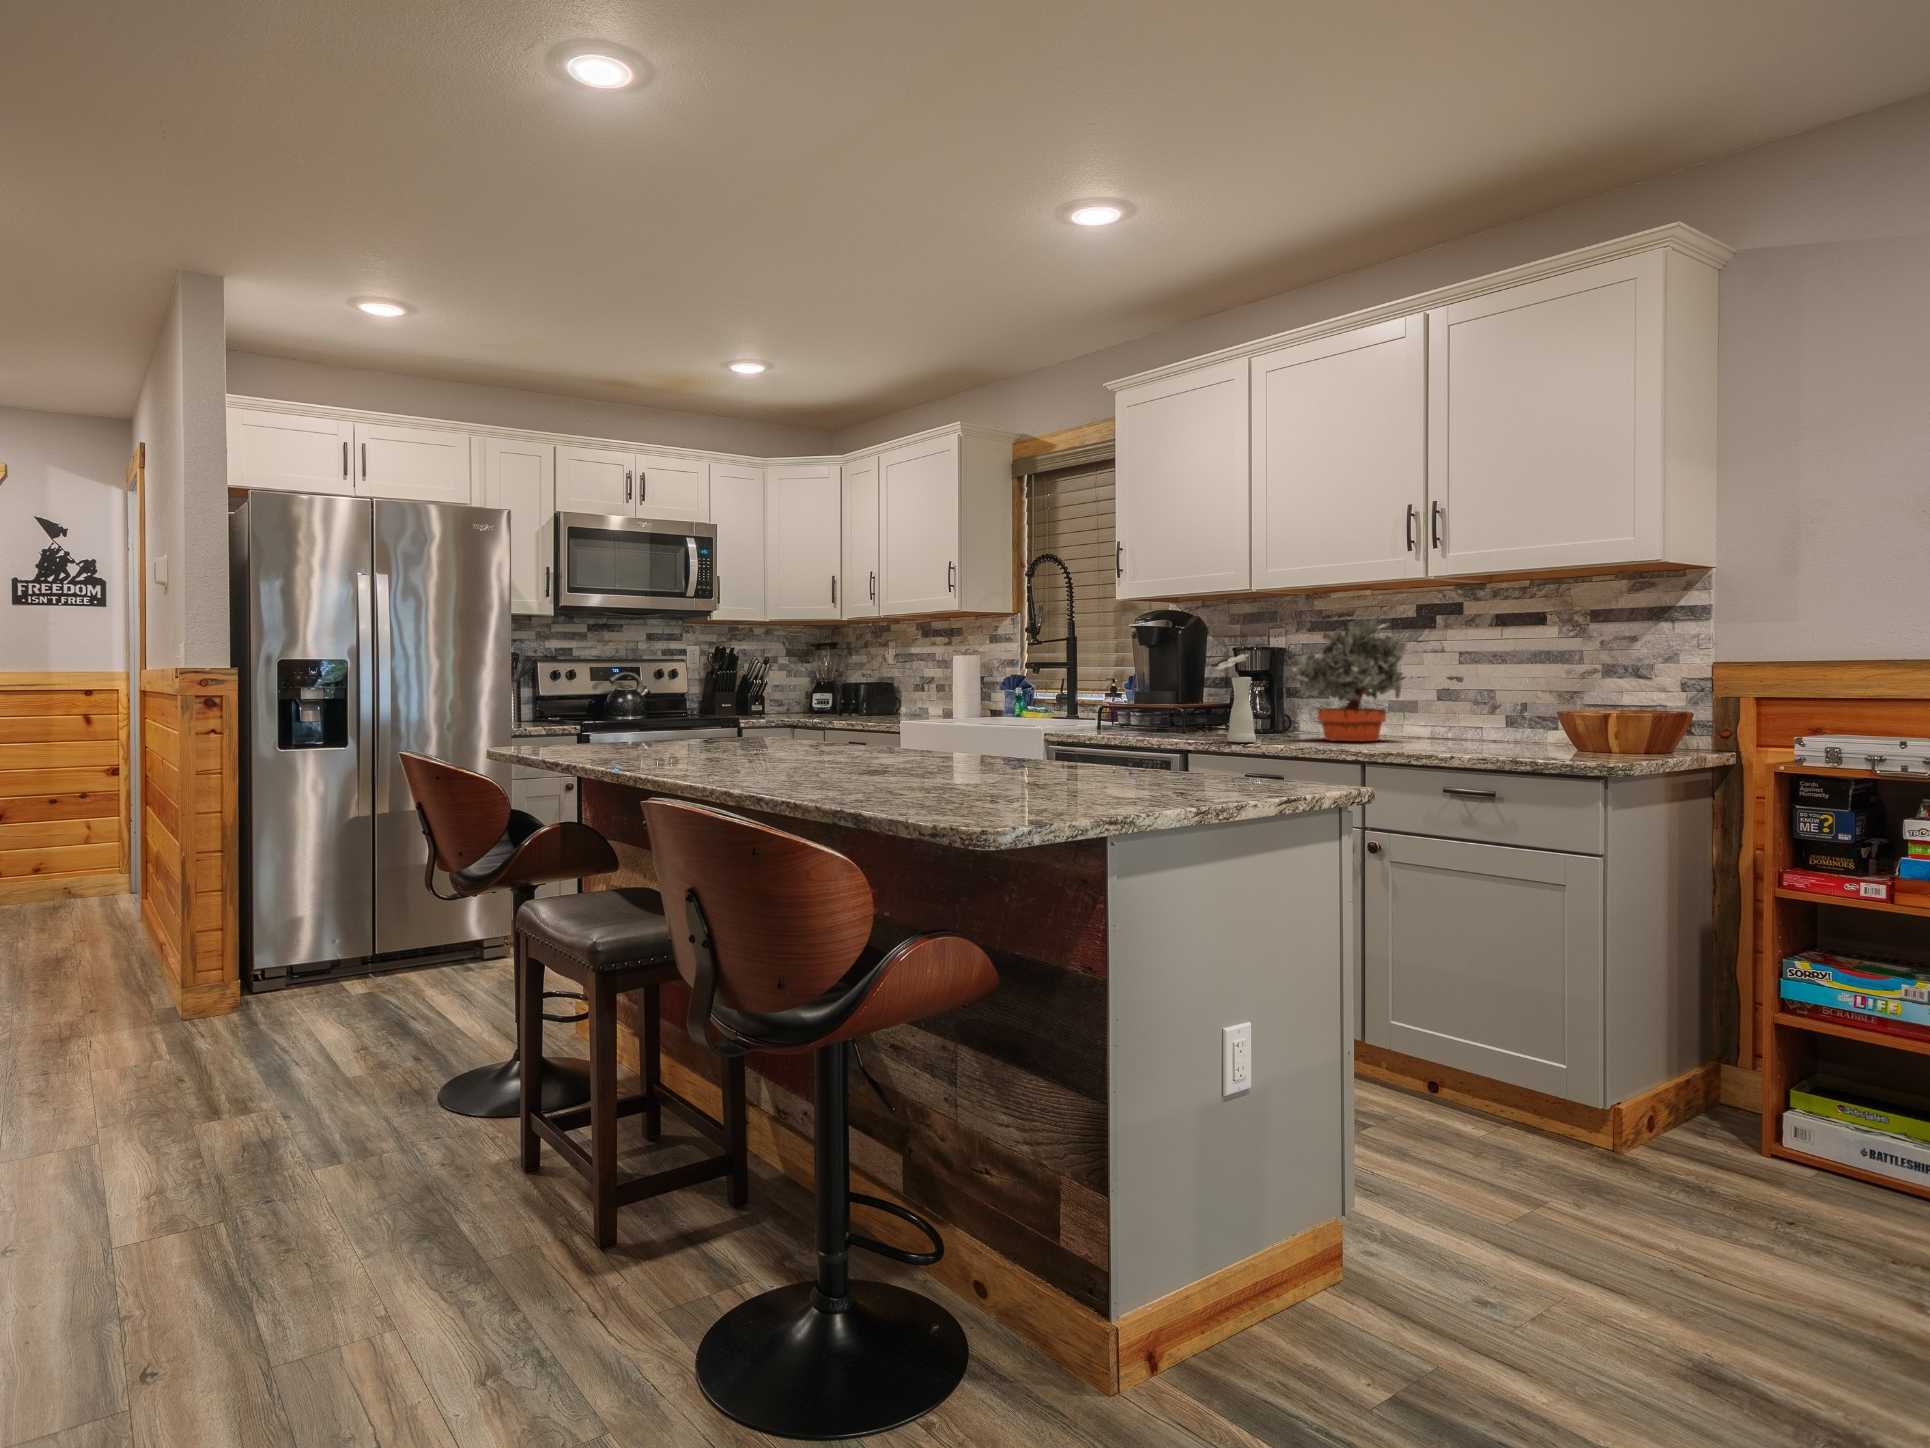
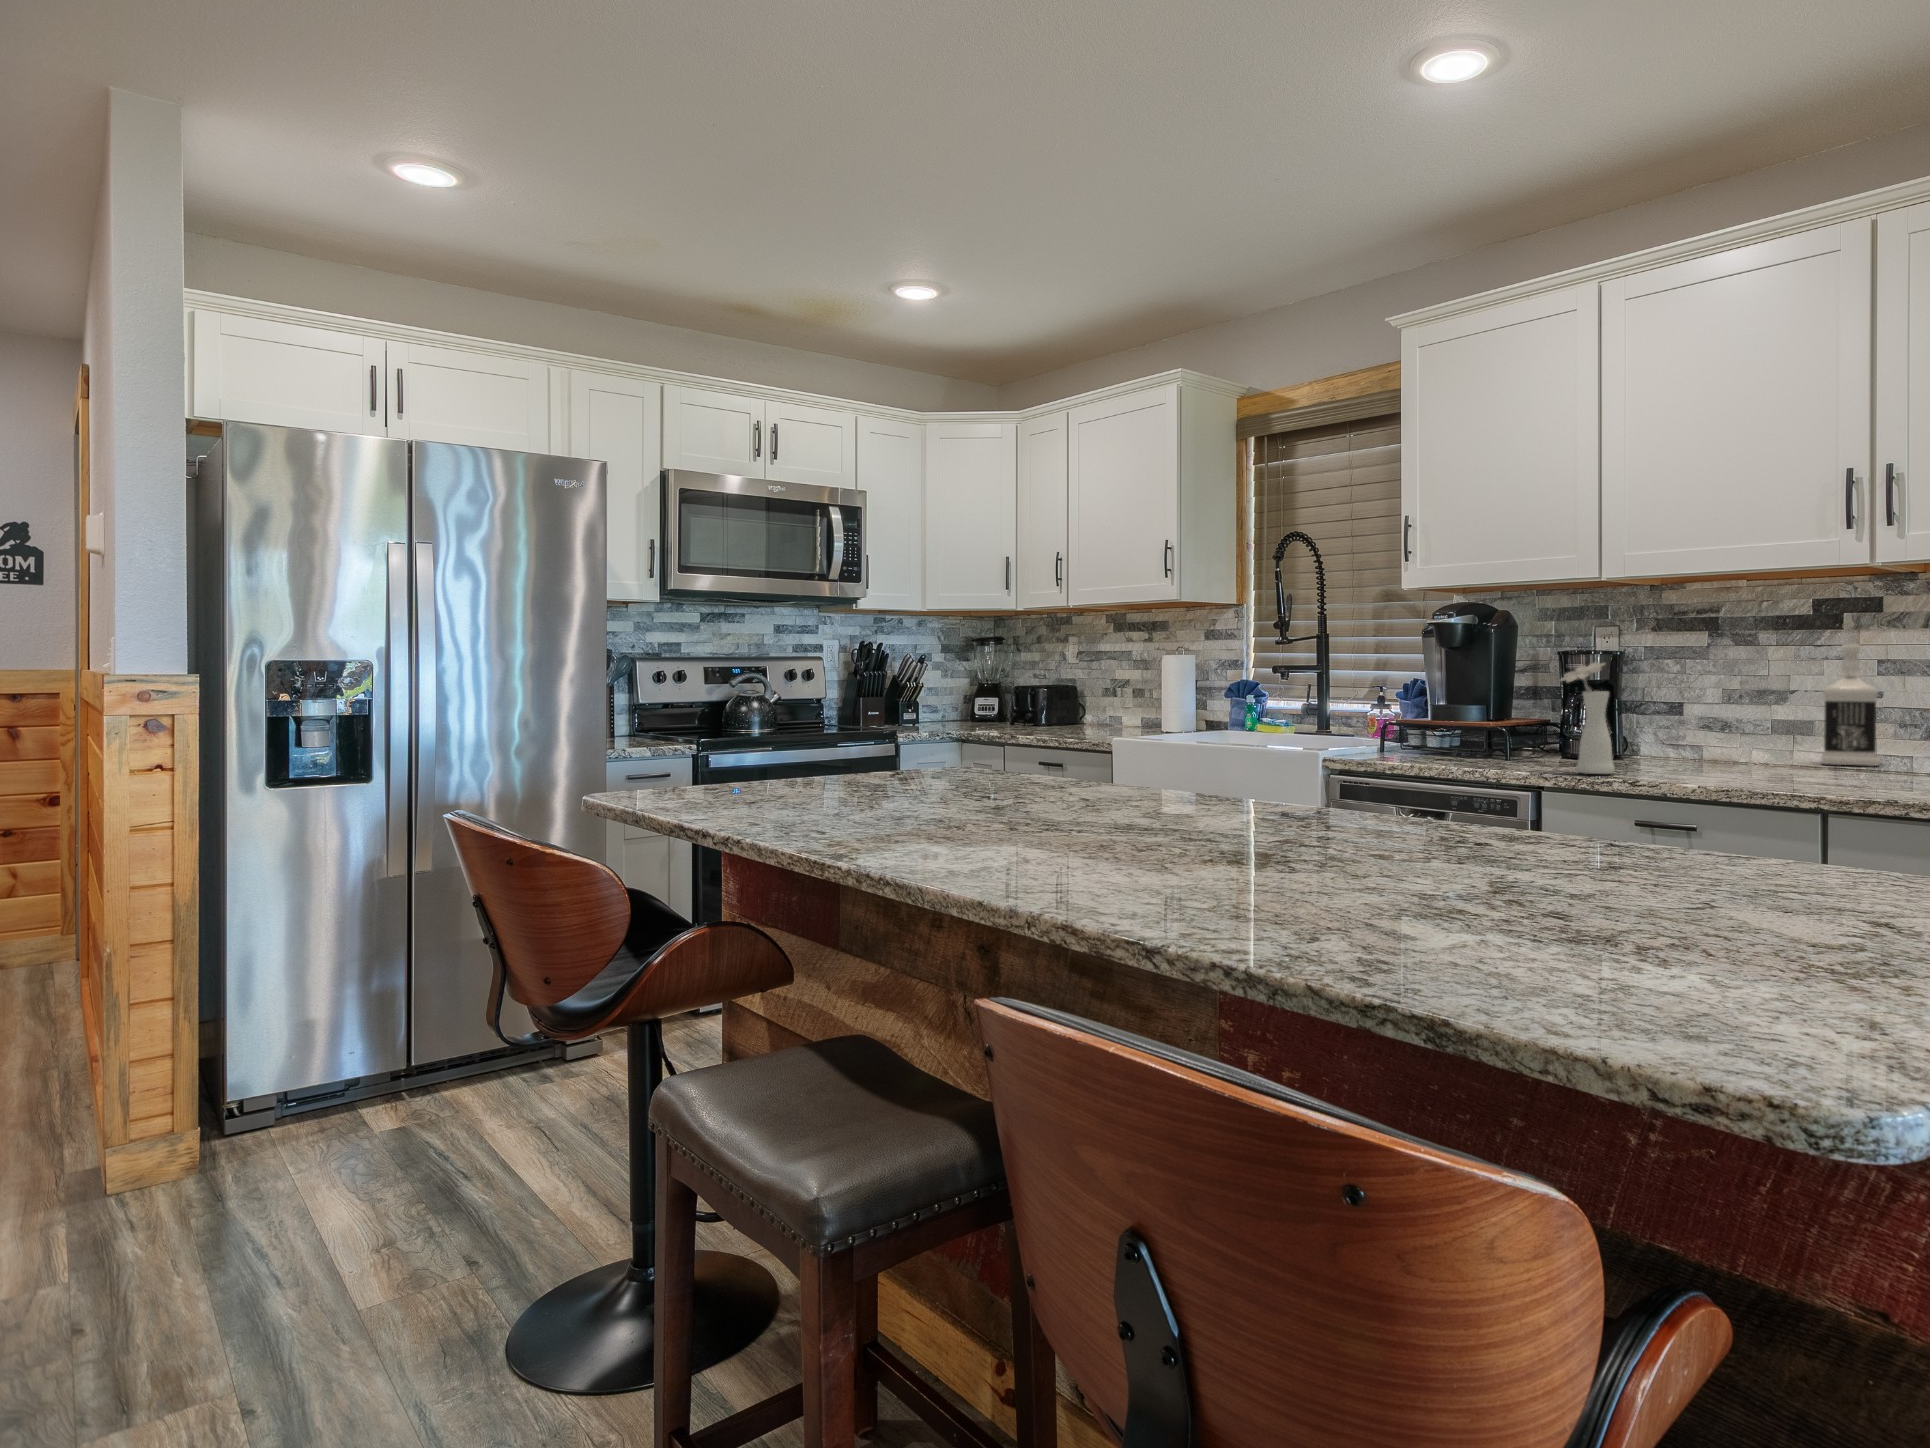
potted plant: present [1290,619,1406,741] -> none [1657,615,1812,774]
bottle: none [1421,639,1465,735] -> present [1821,644,1879,766]

